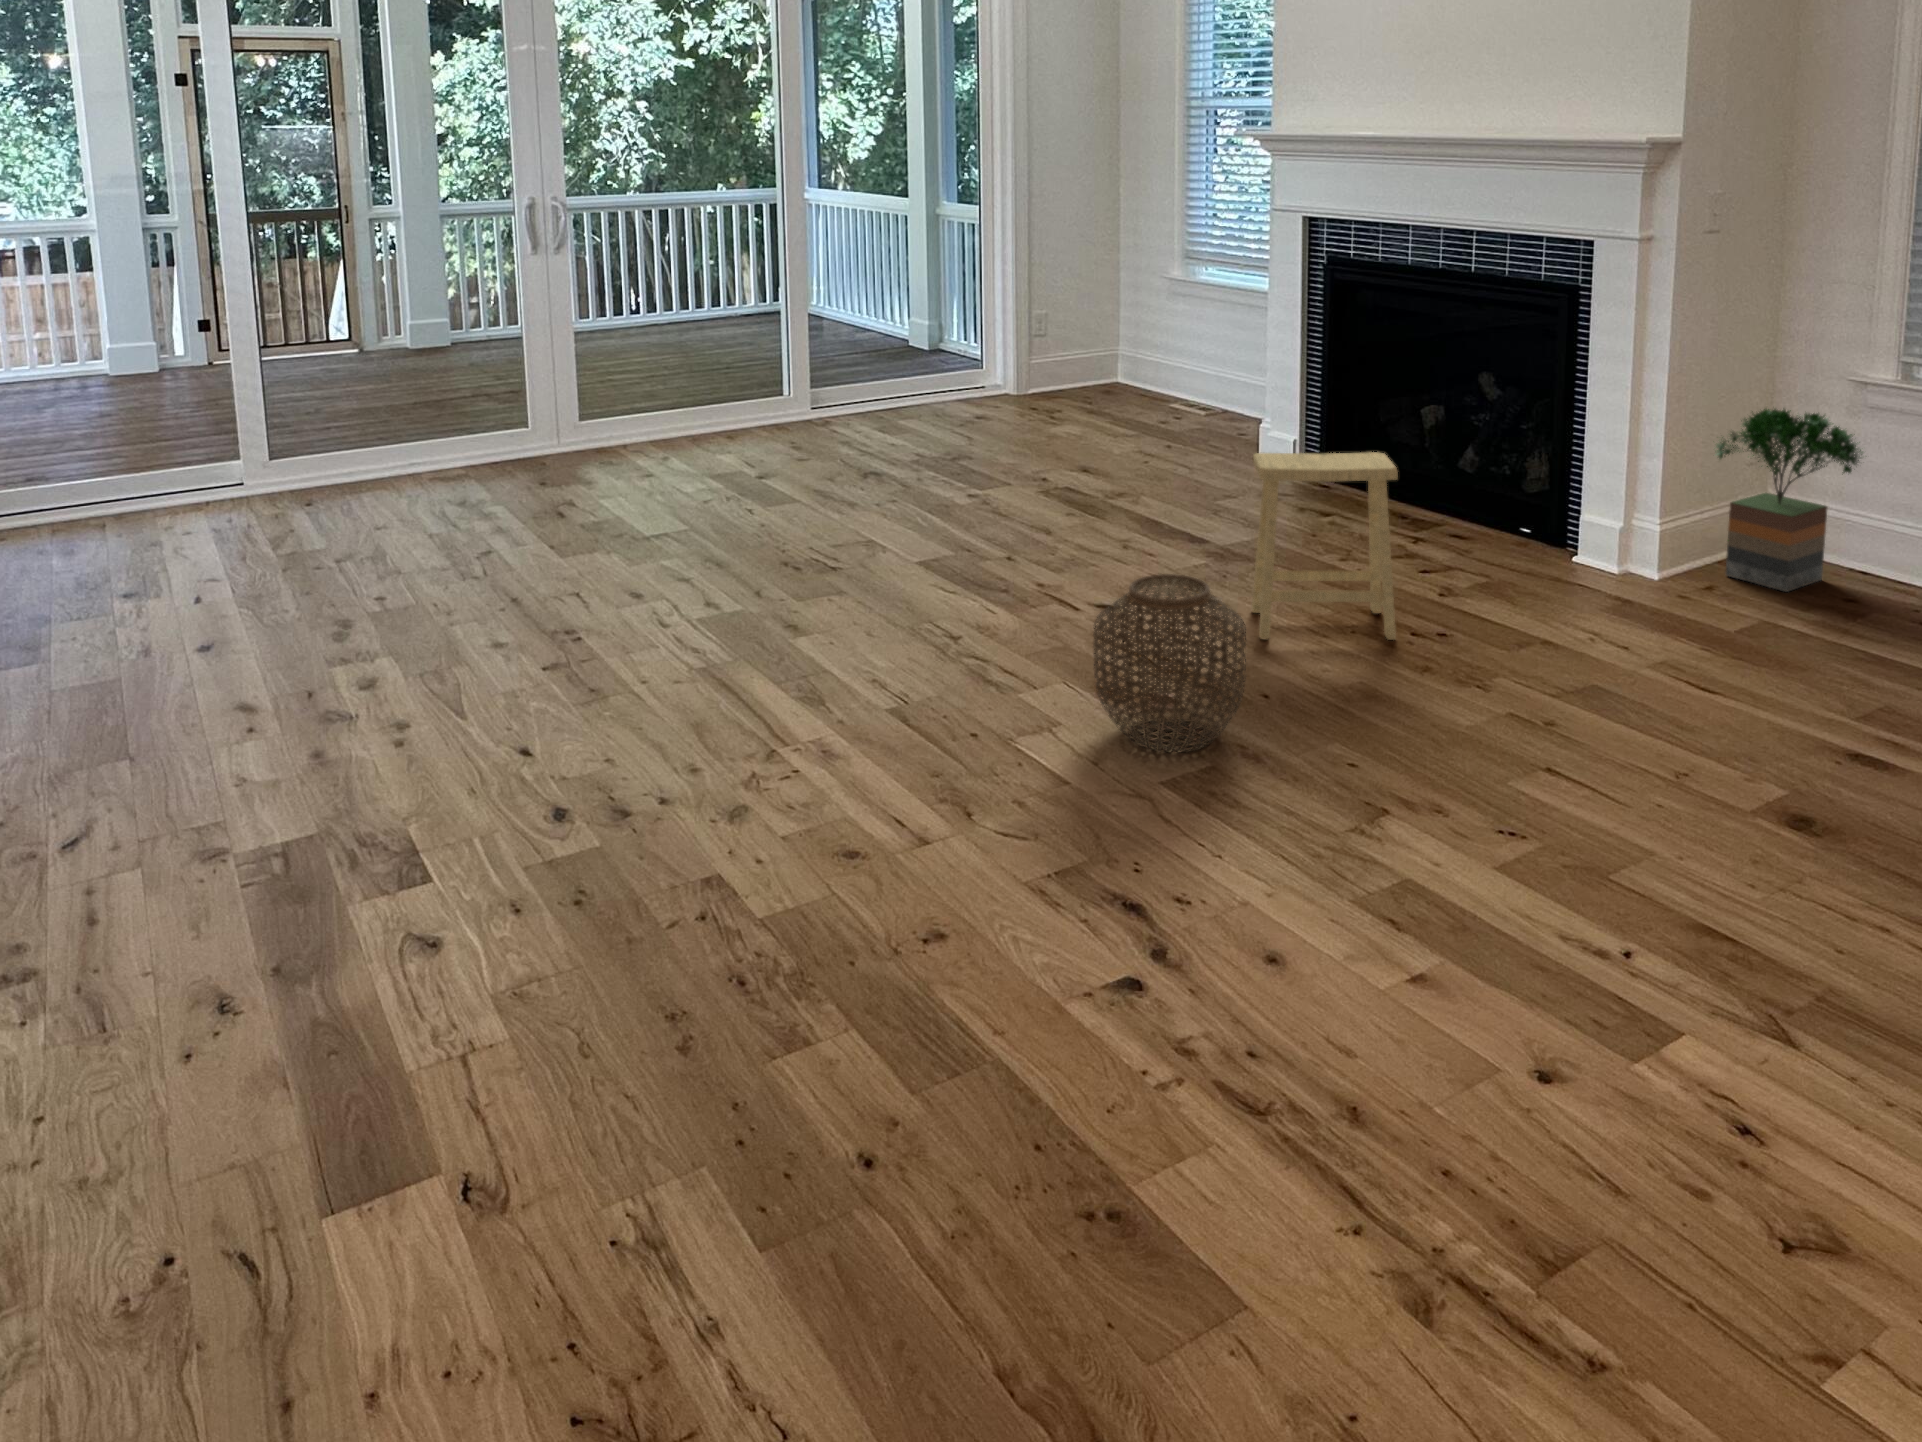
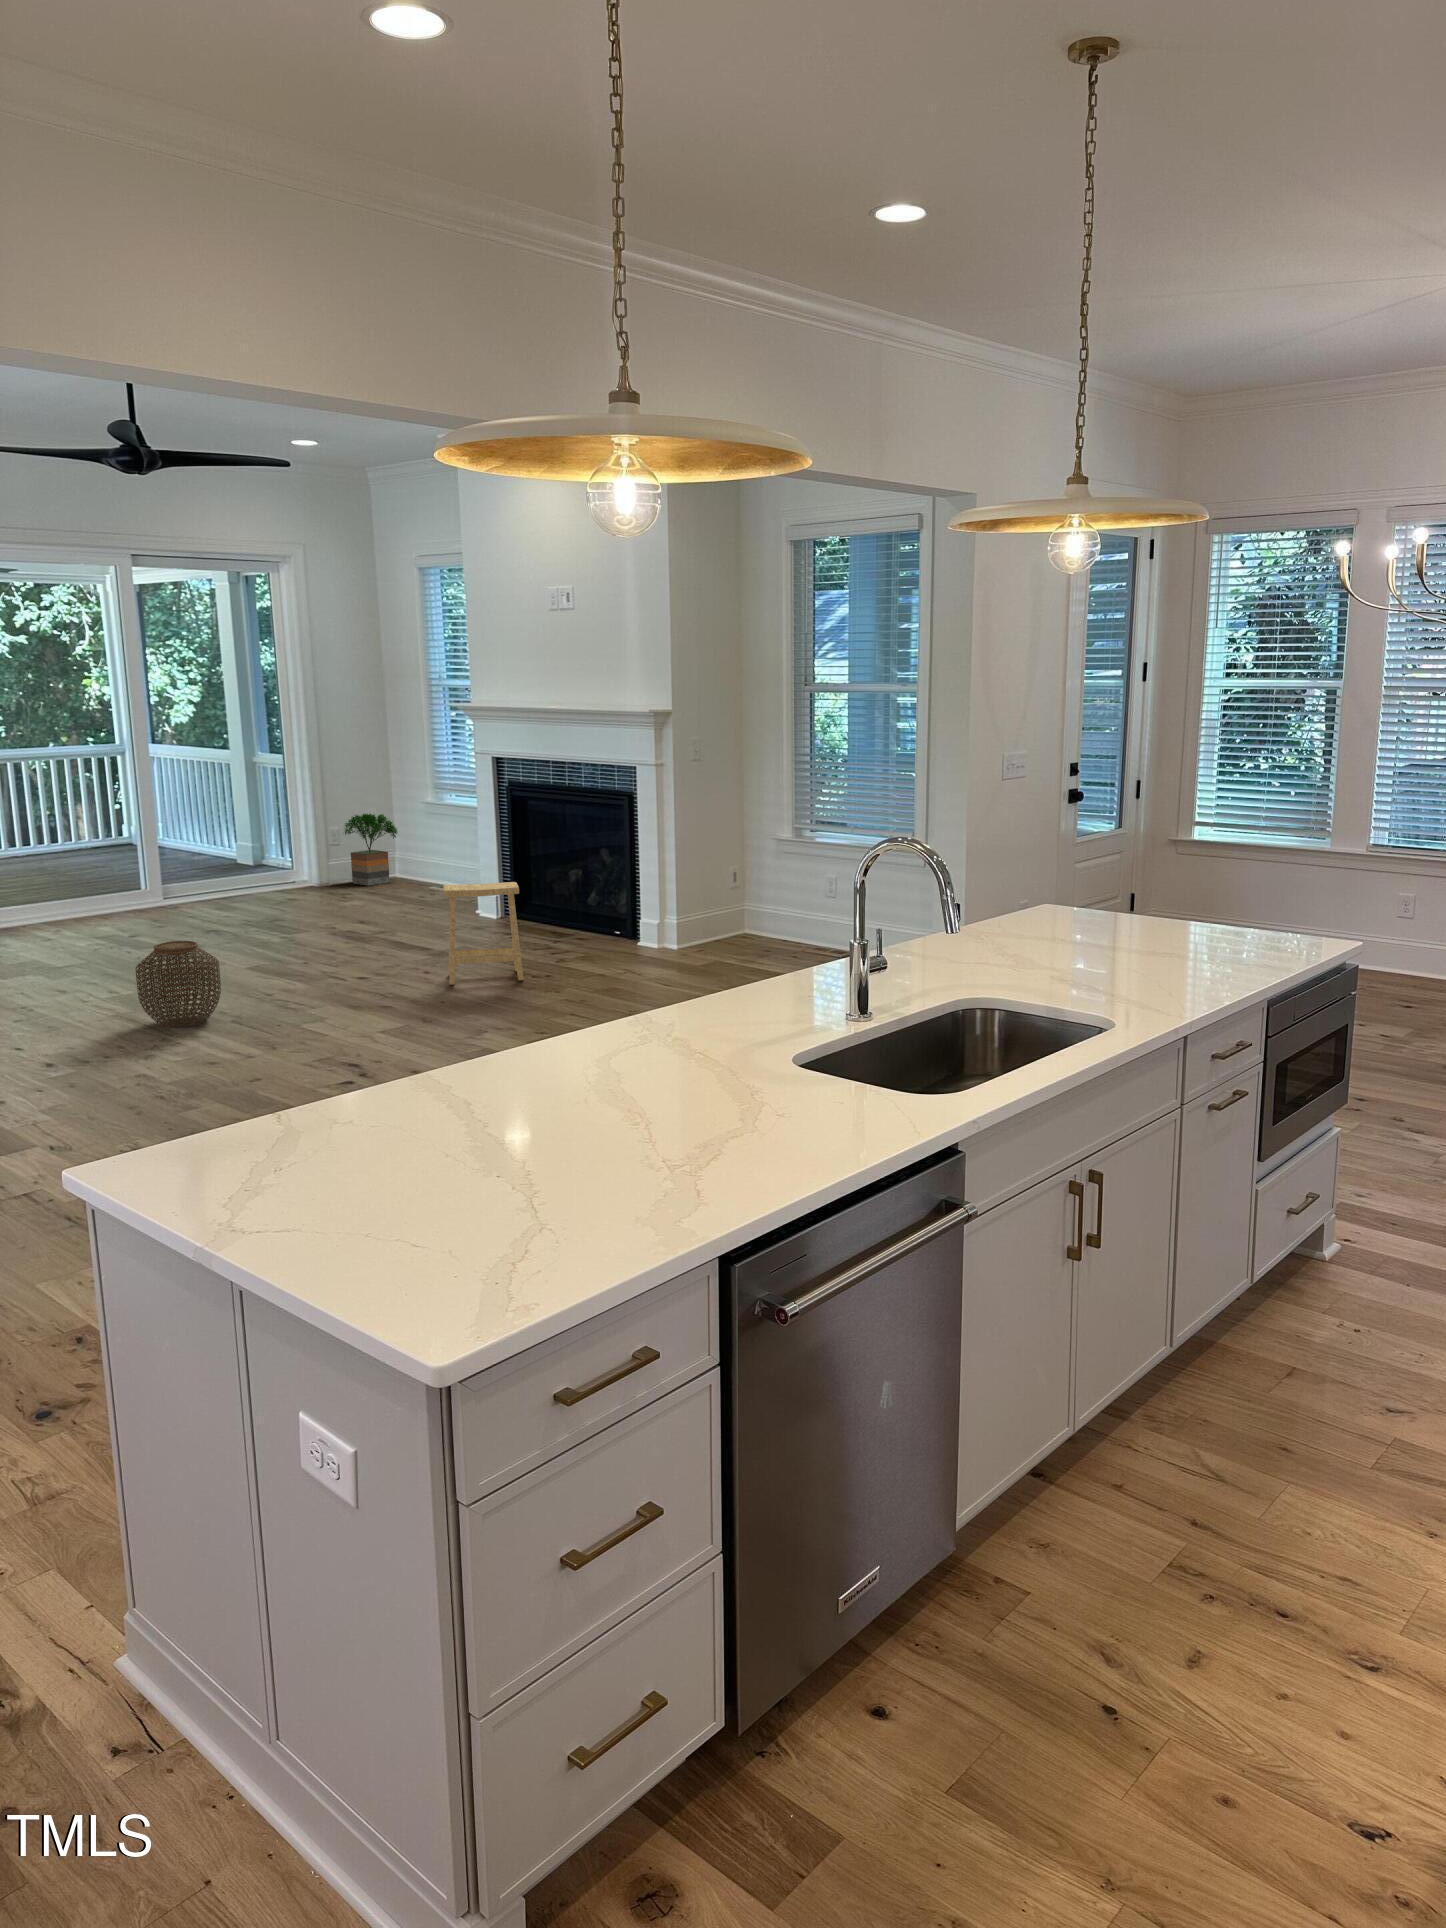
potted tree: present [1717,409,1863,592] -> present [345,814,398,886]
woven basket: present [1094,574,1246,752] -> present [135,941,221,1028]

